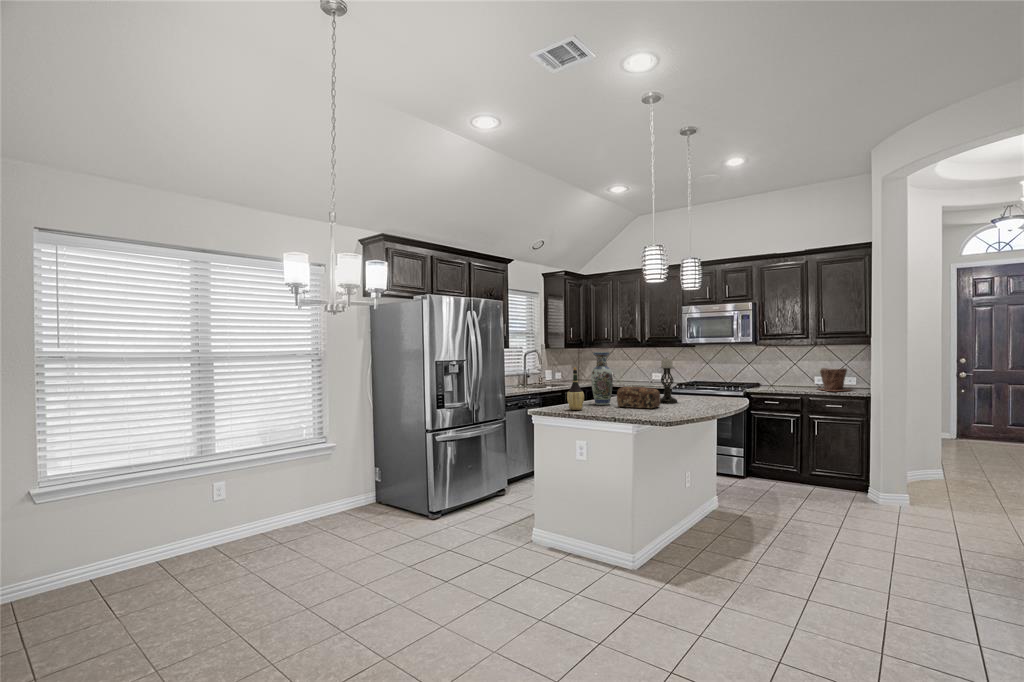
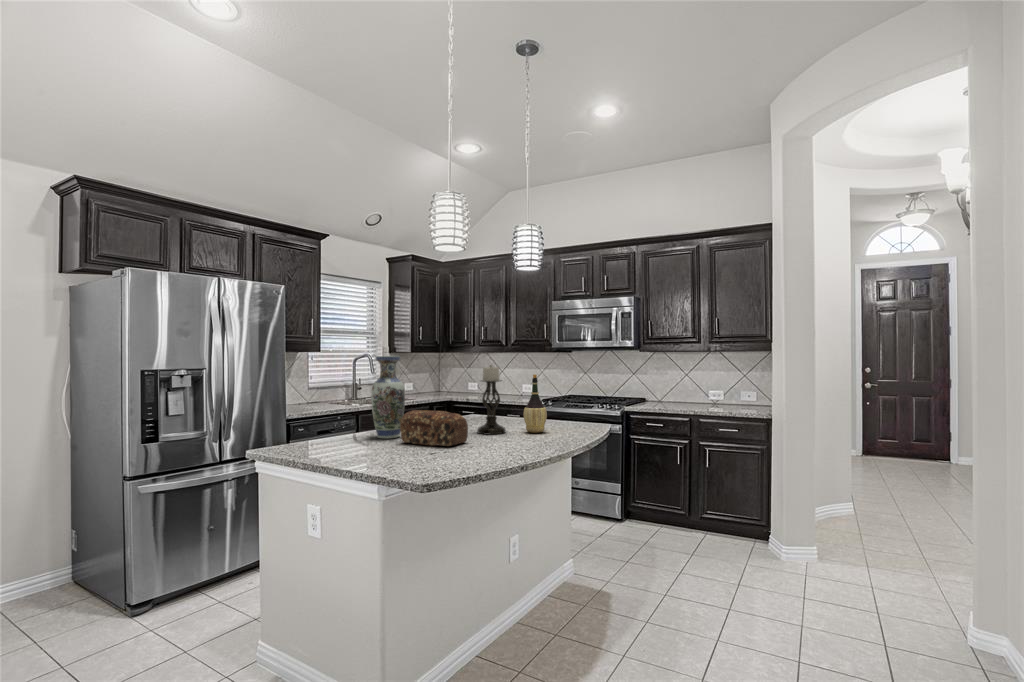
wine bottle: present [567,367,584,410] -> present [524,374,547,433]
plant pot: present [820,368,848,391] -> none [710,380,750,410]

